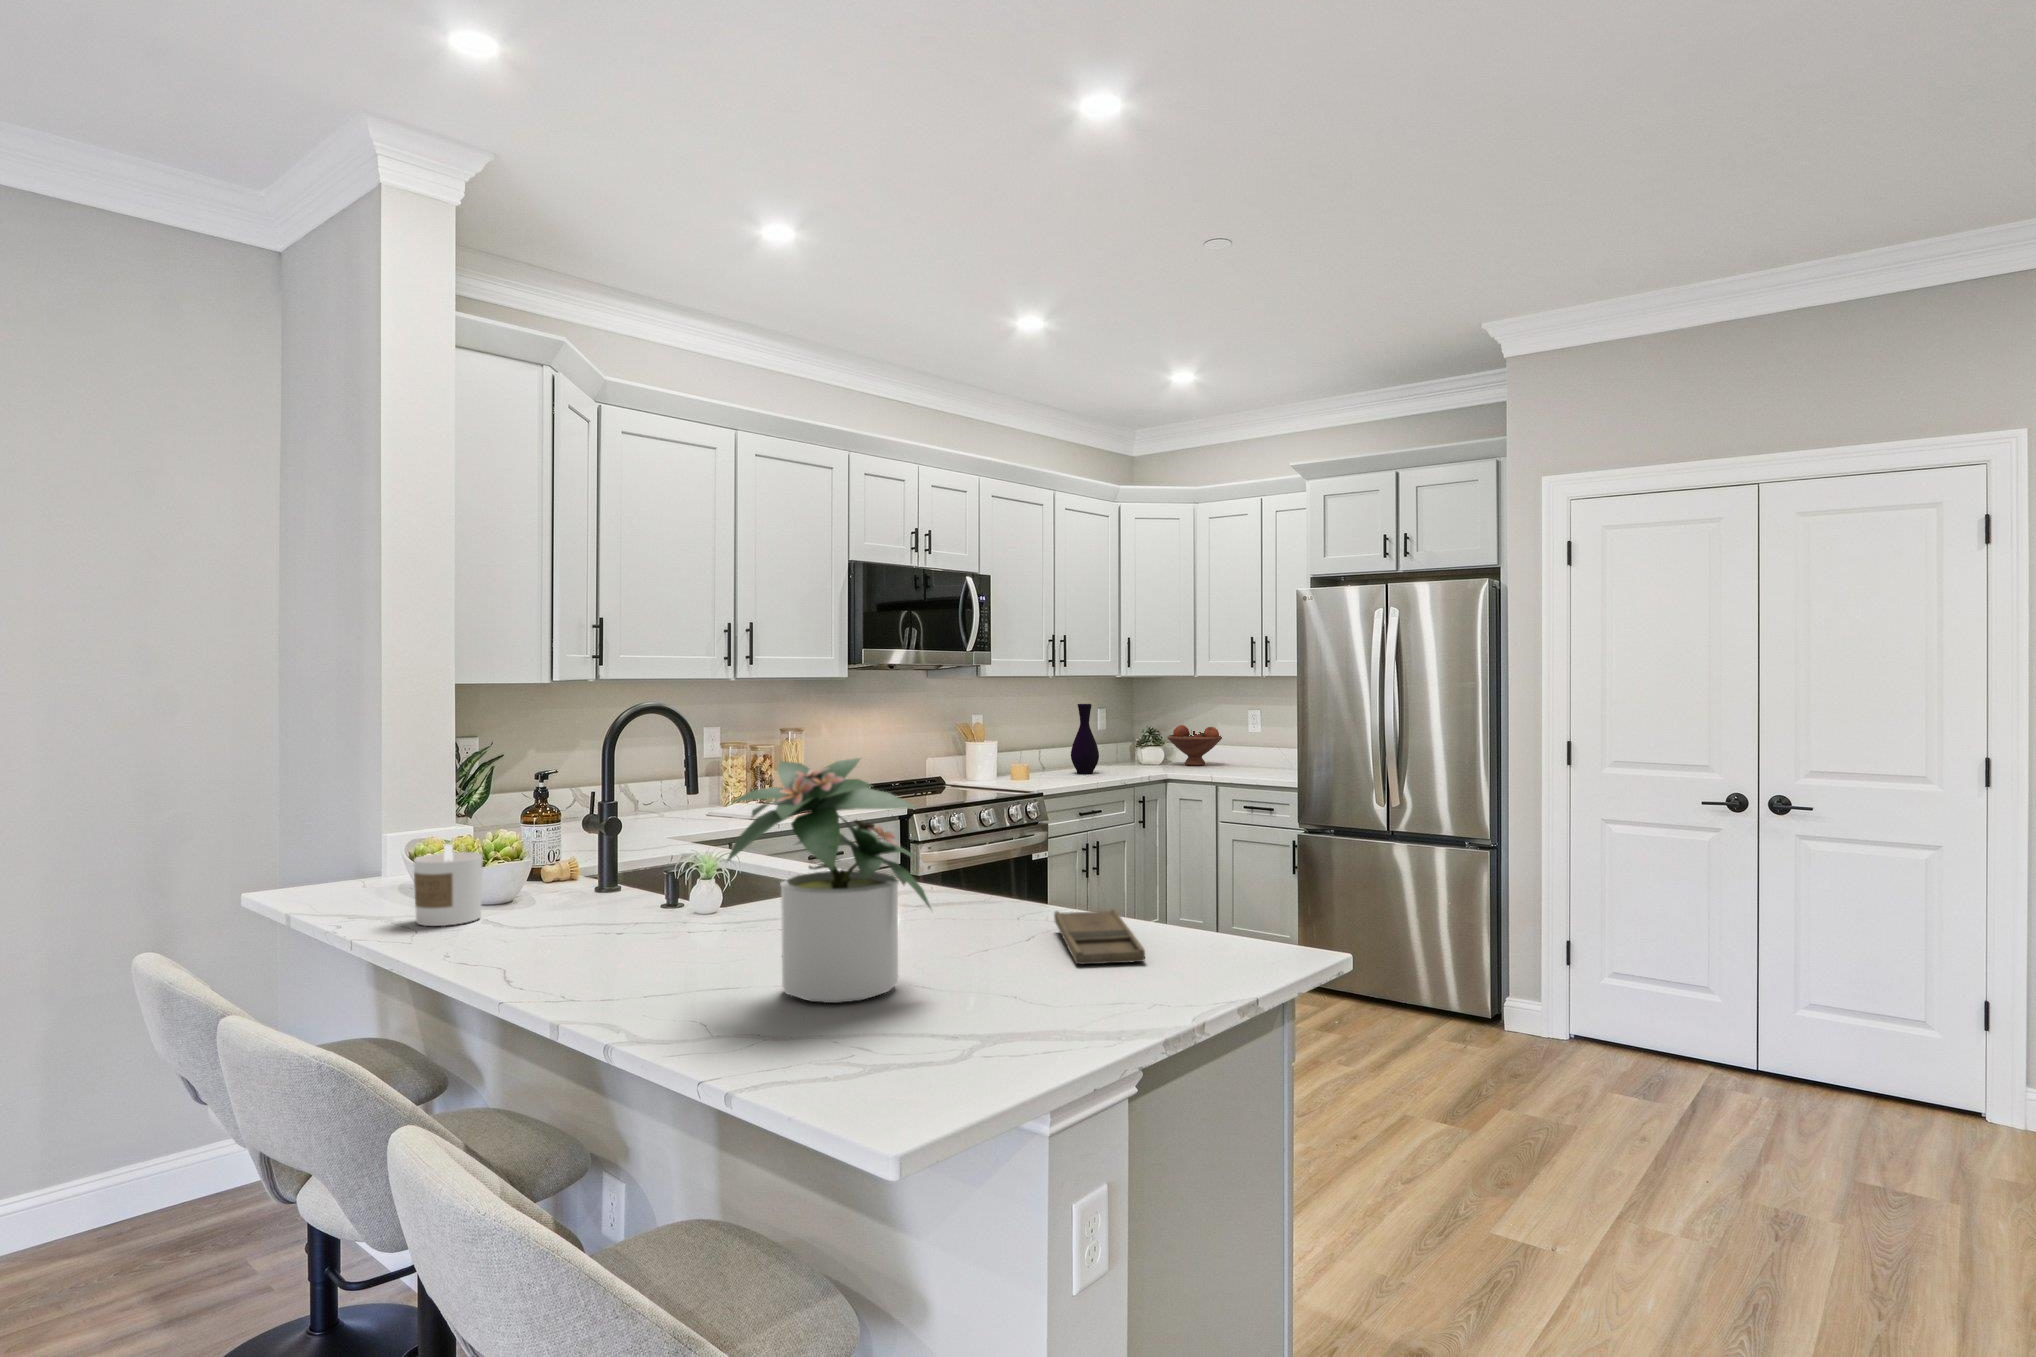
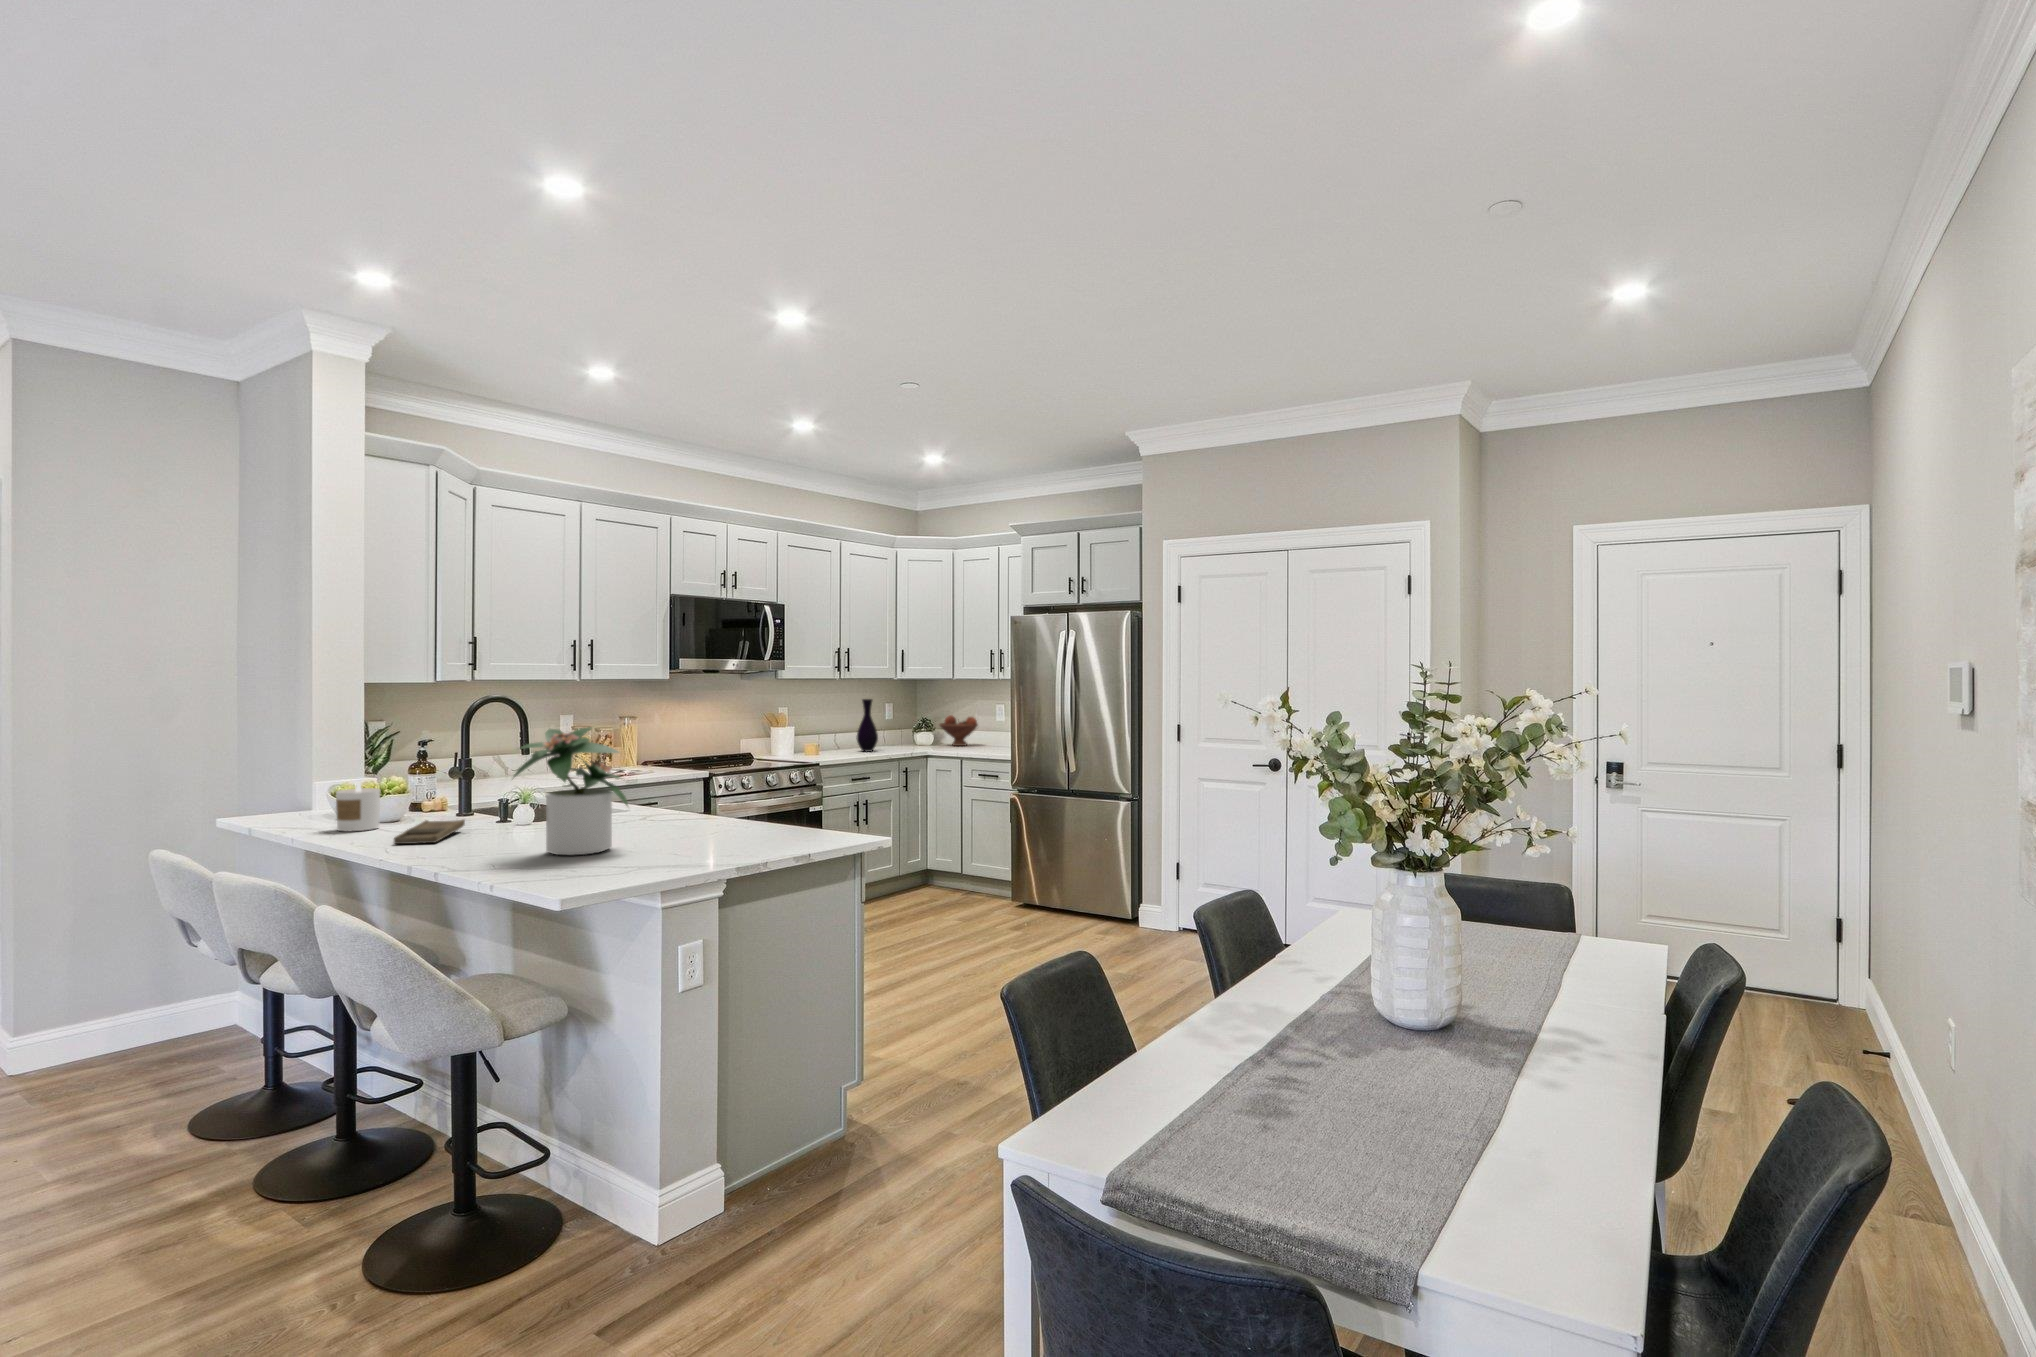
tray: present [1054,909,1145,964] -> present [394,820,465,844]

